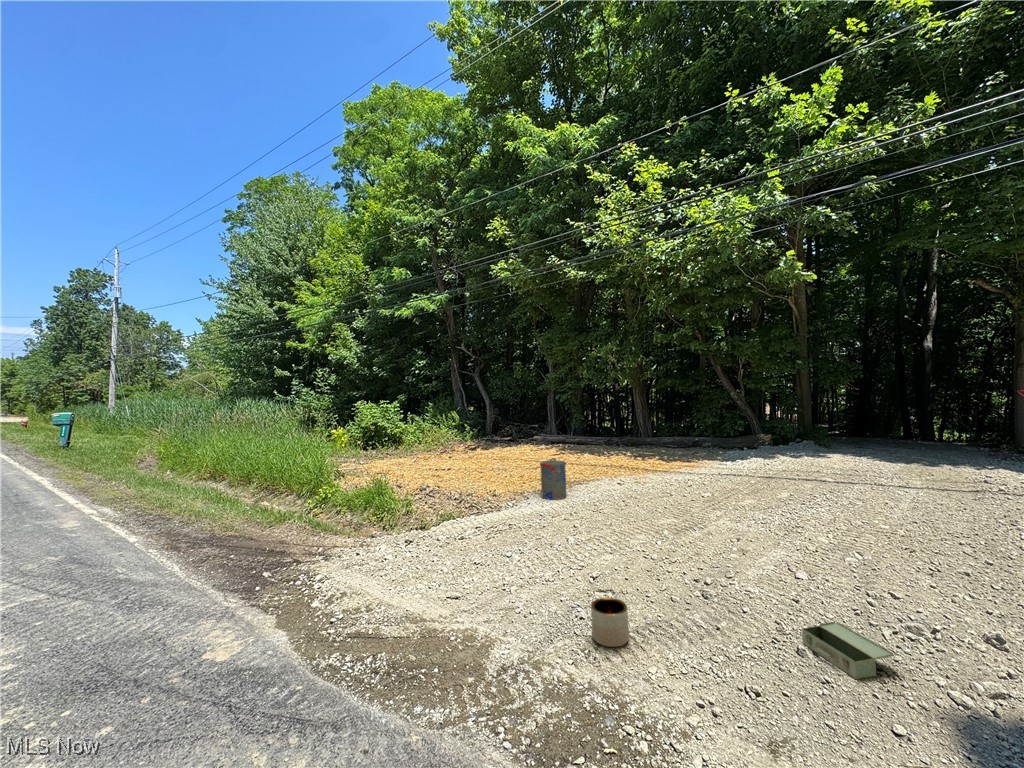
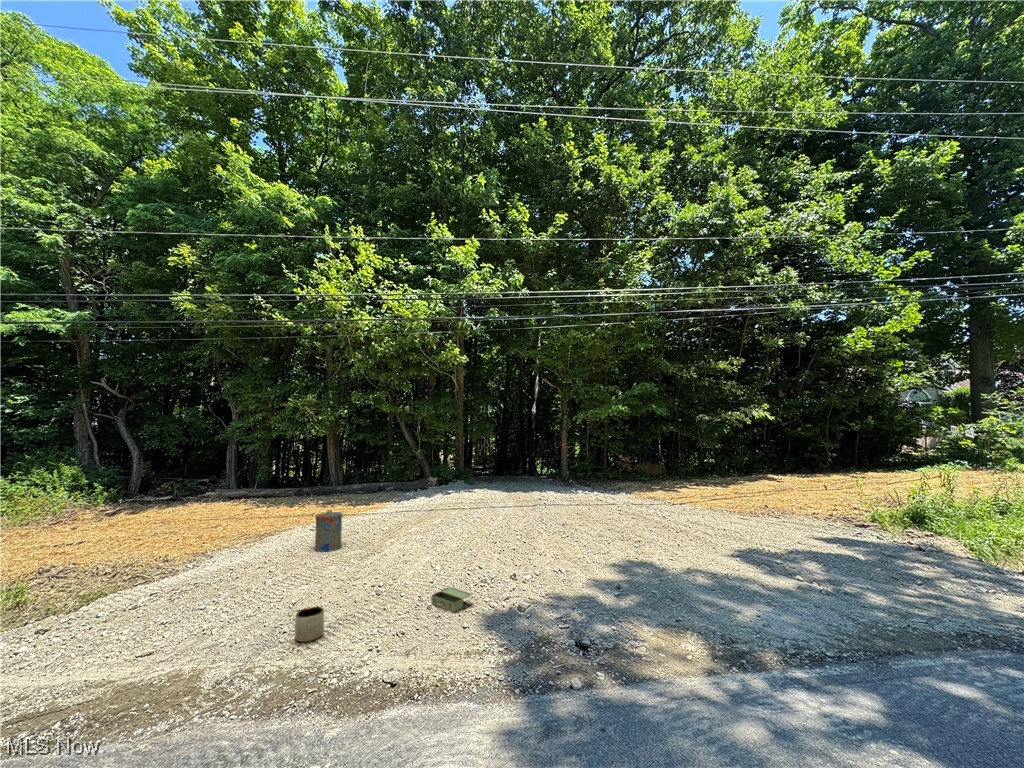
trash can: present [540,458,567,500] -> present [315,510,342,552]

